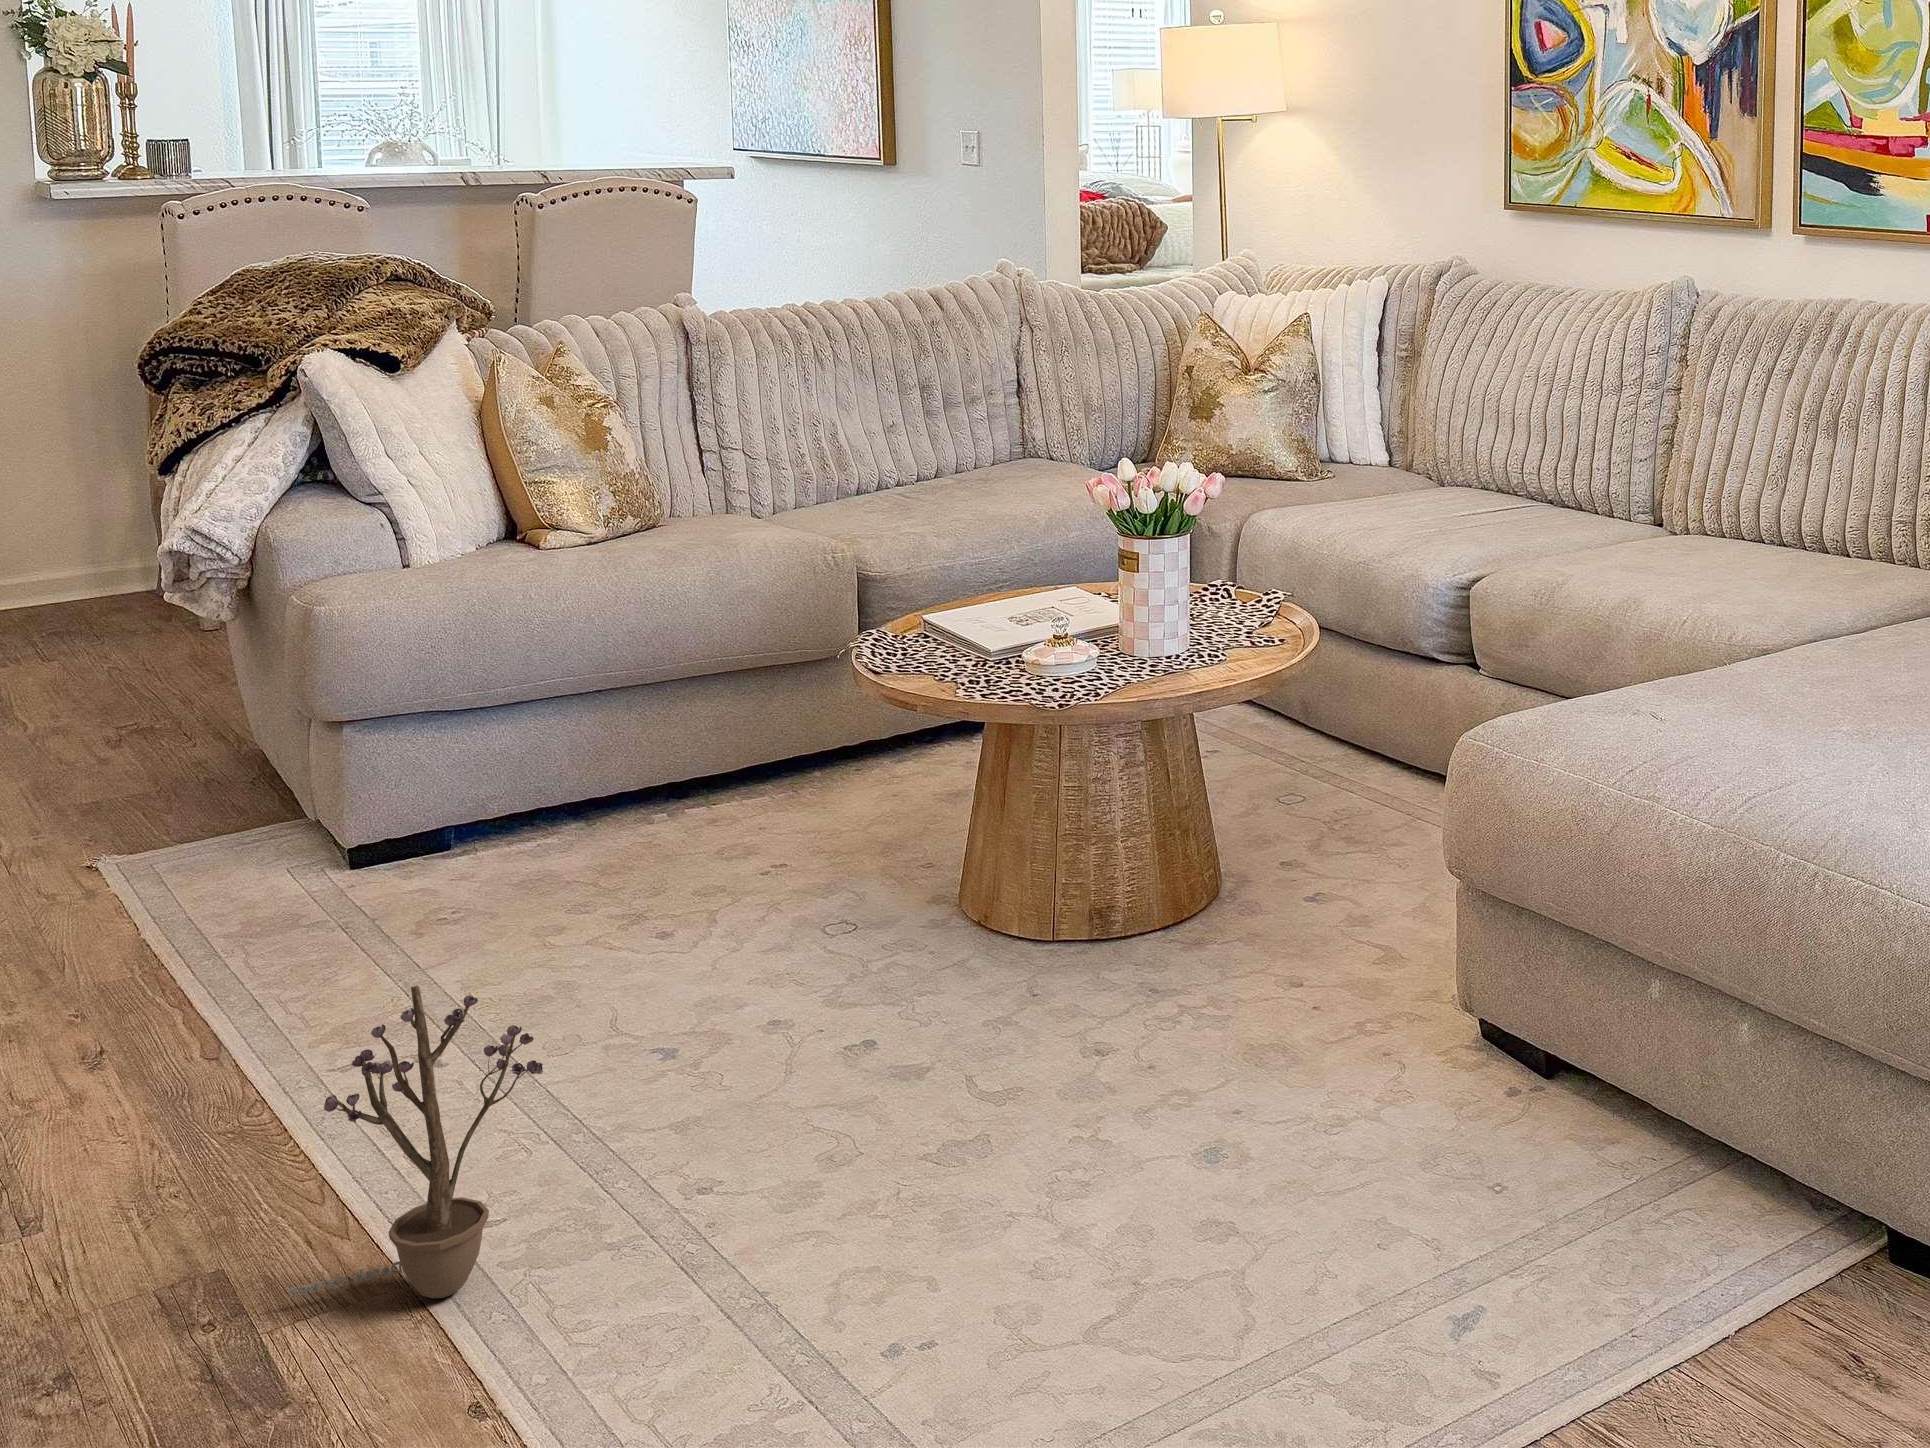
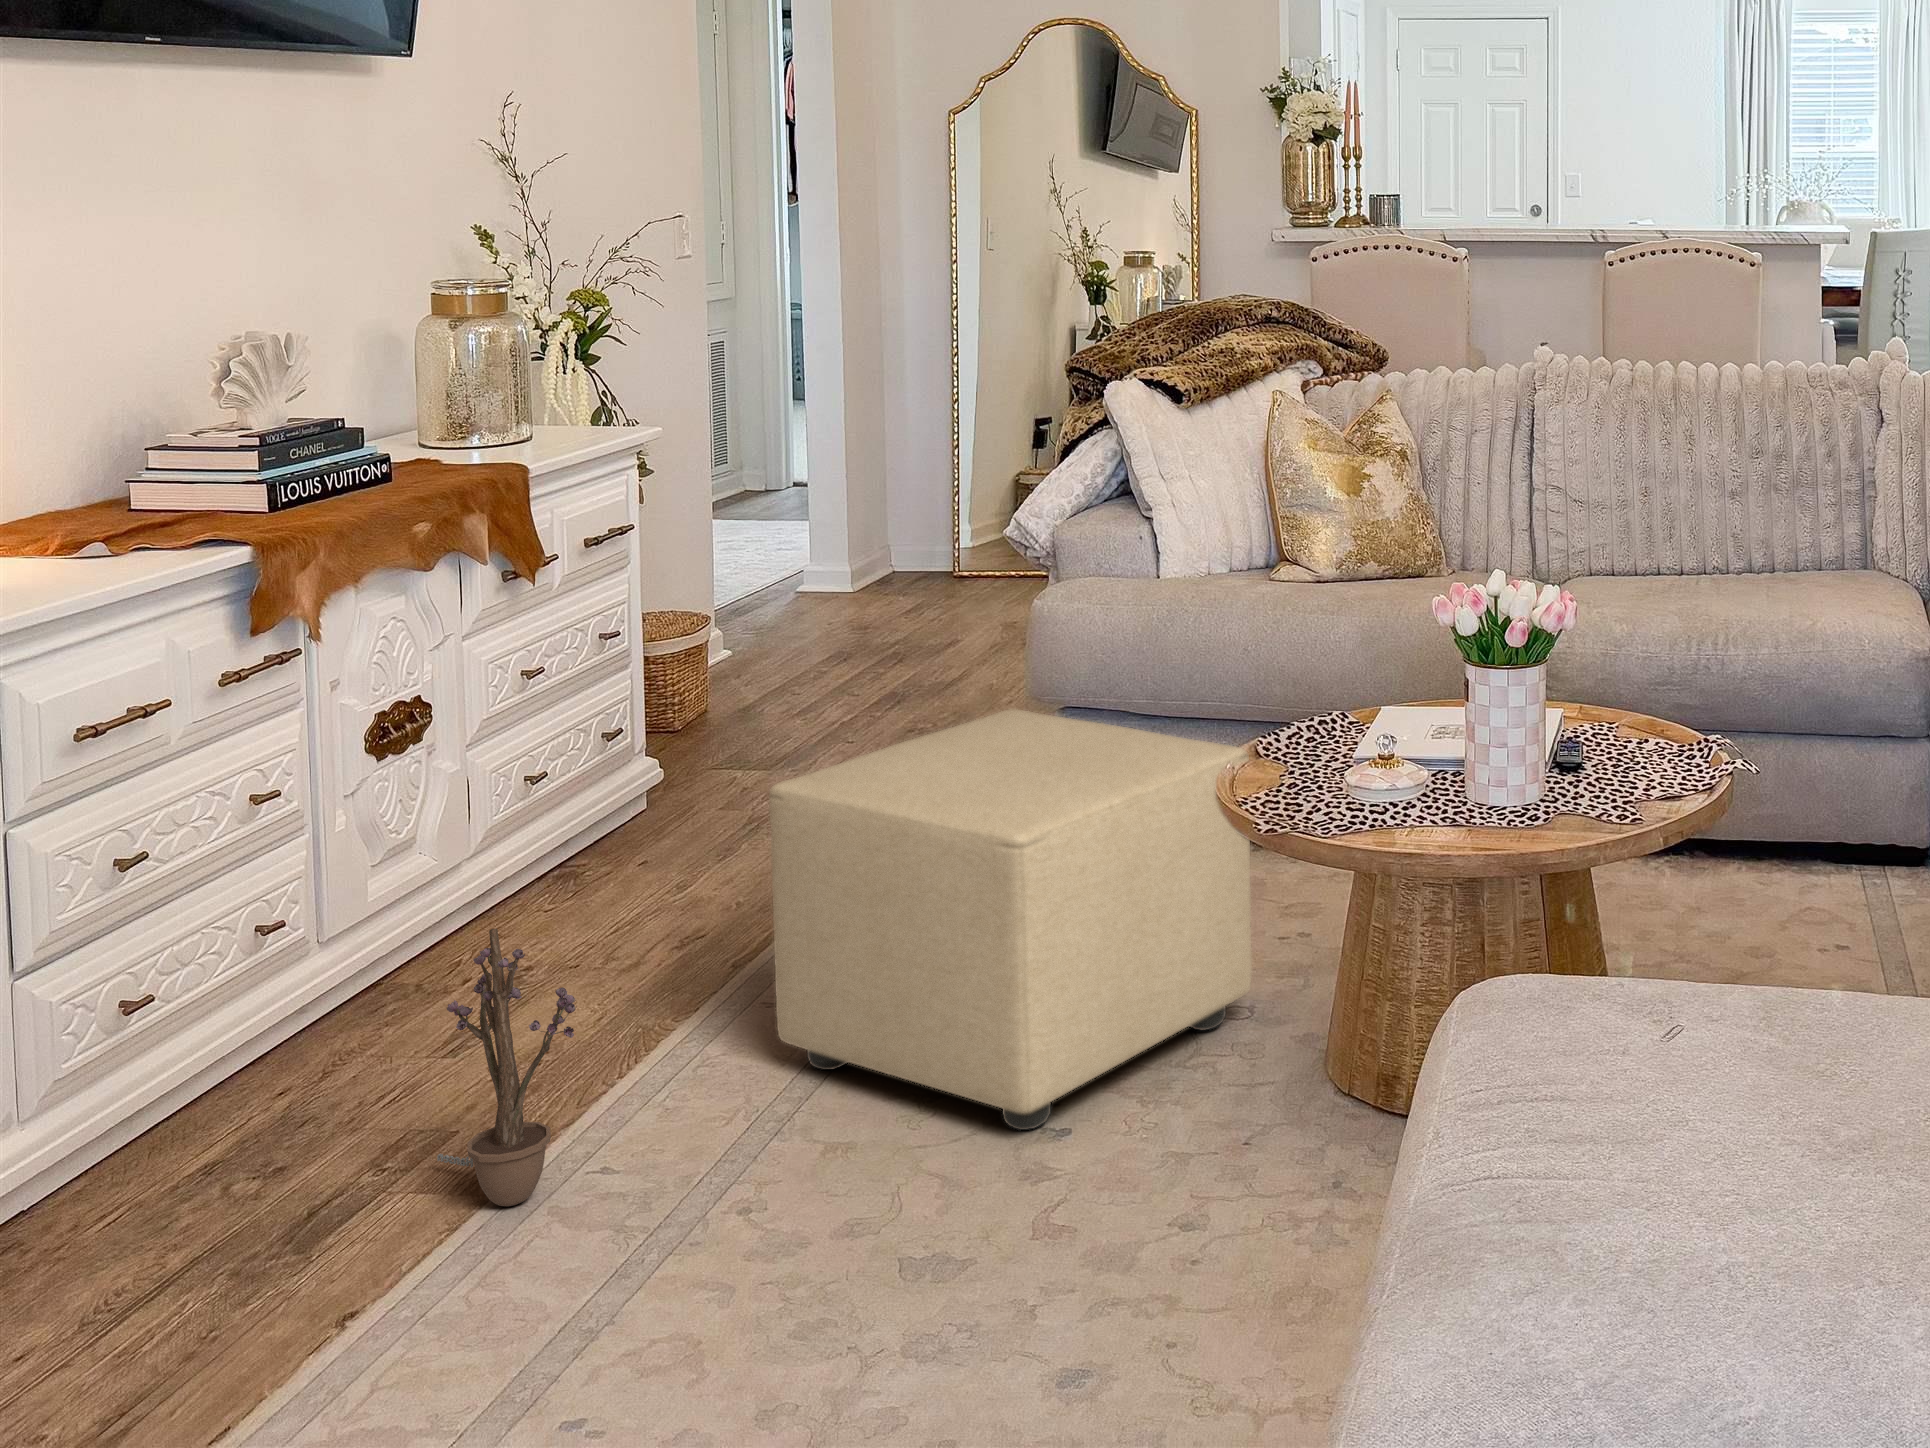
ottoman: none [468,666,873,1093] -> present [769,709,1252,1130]

